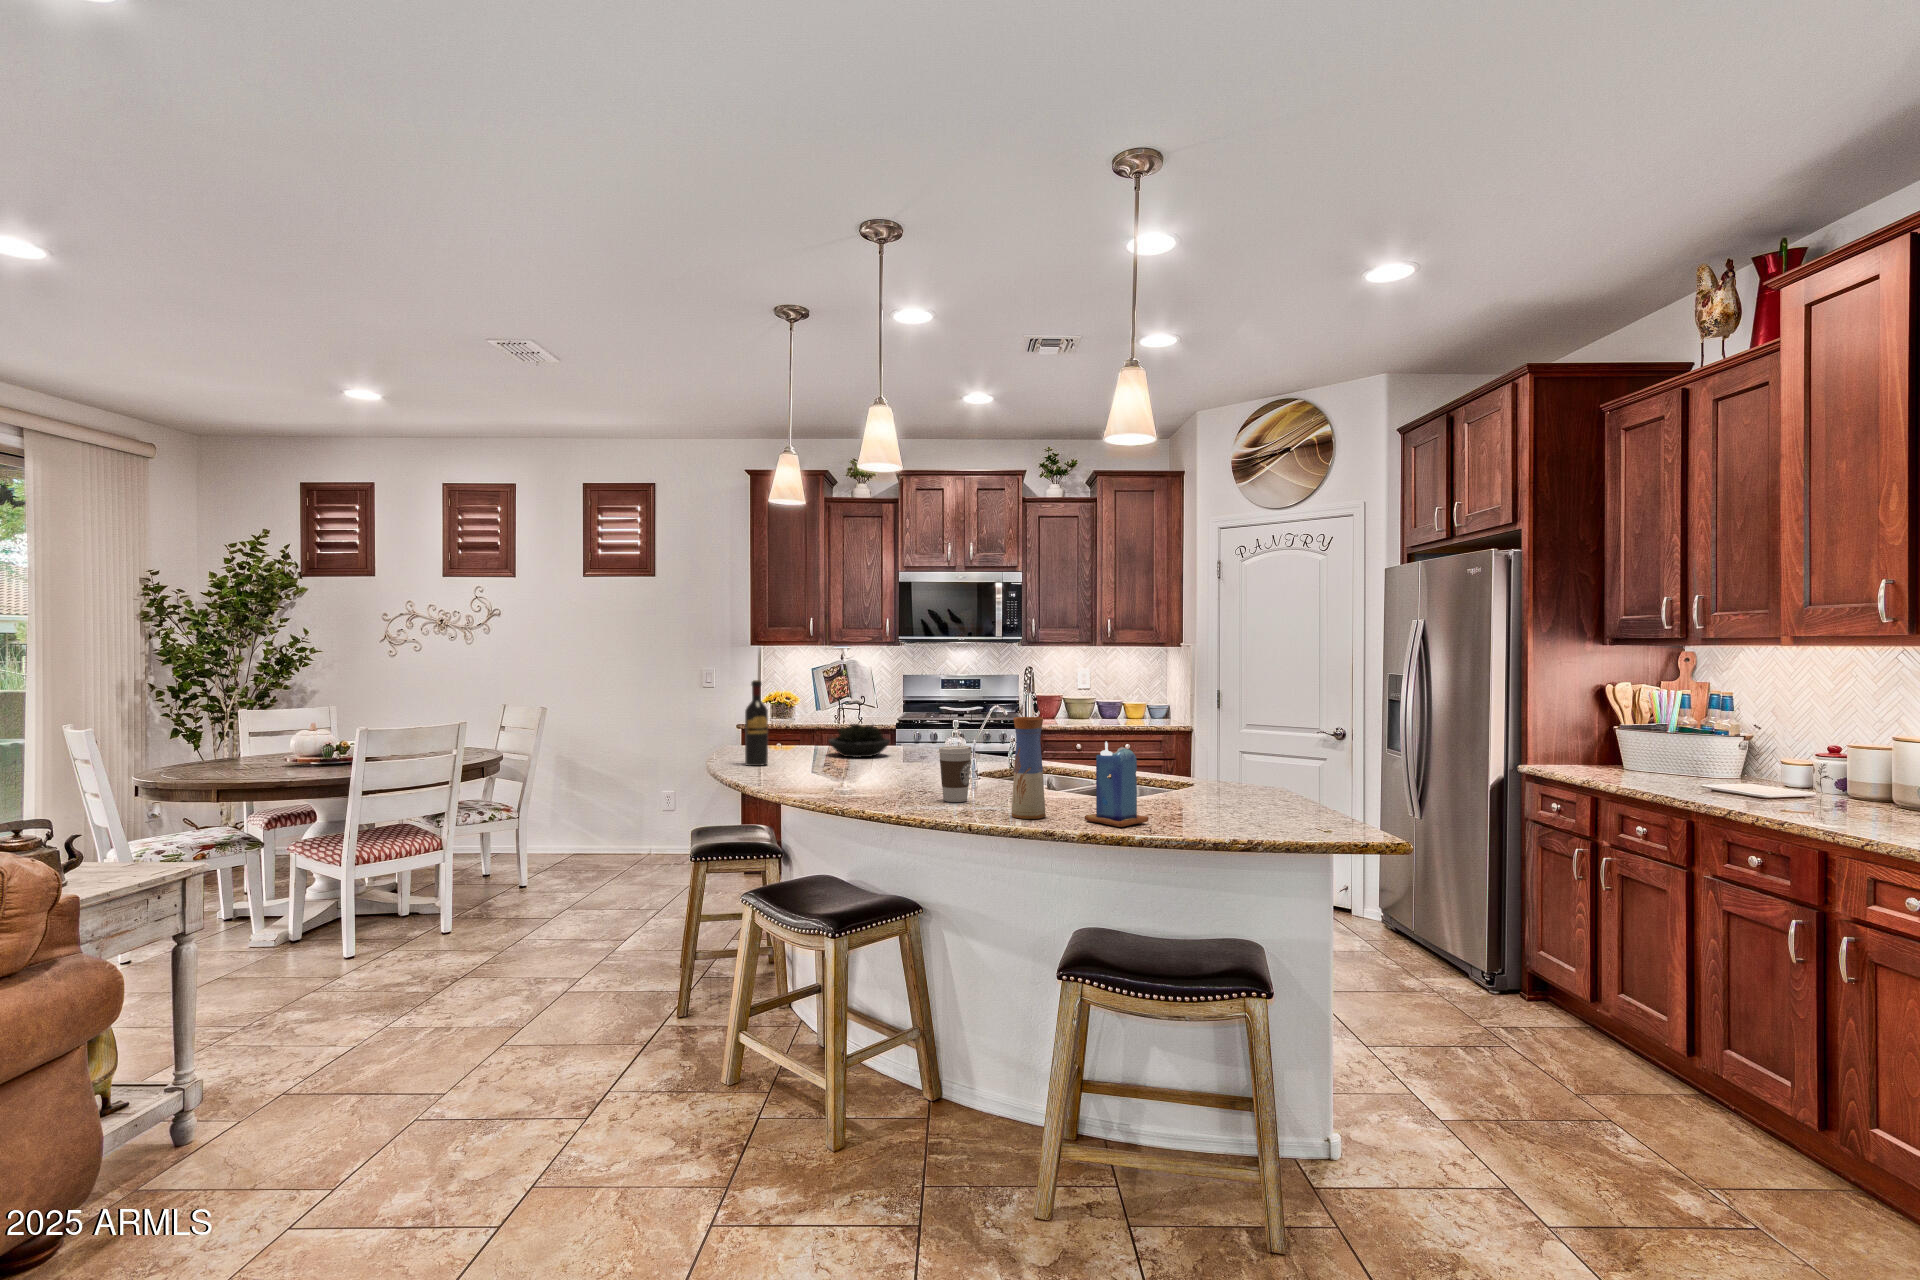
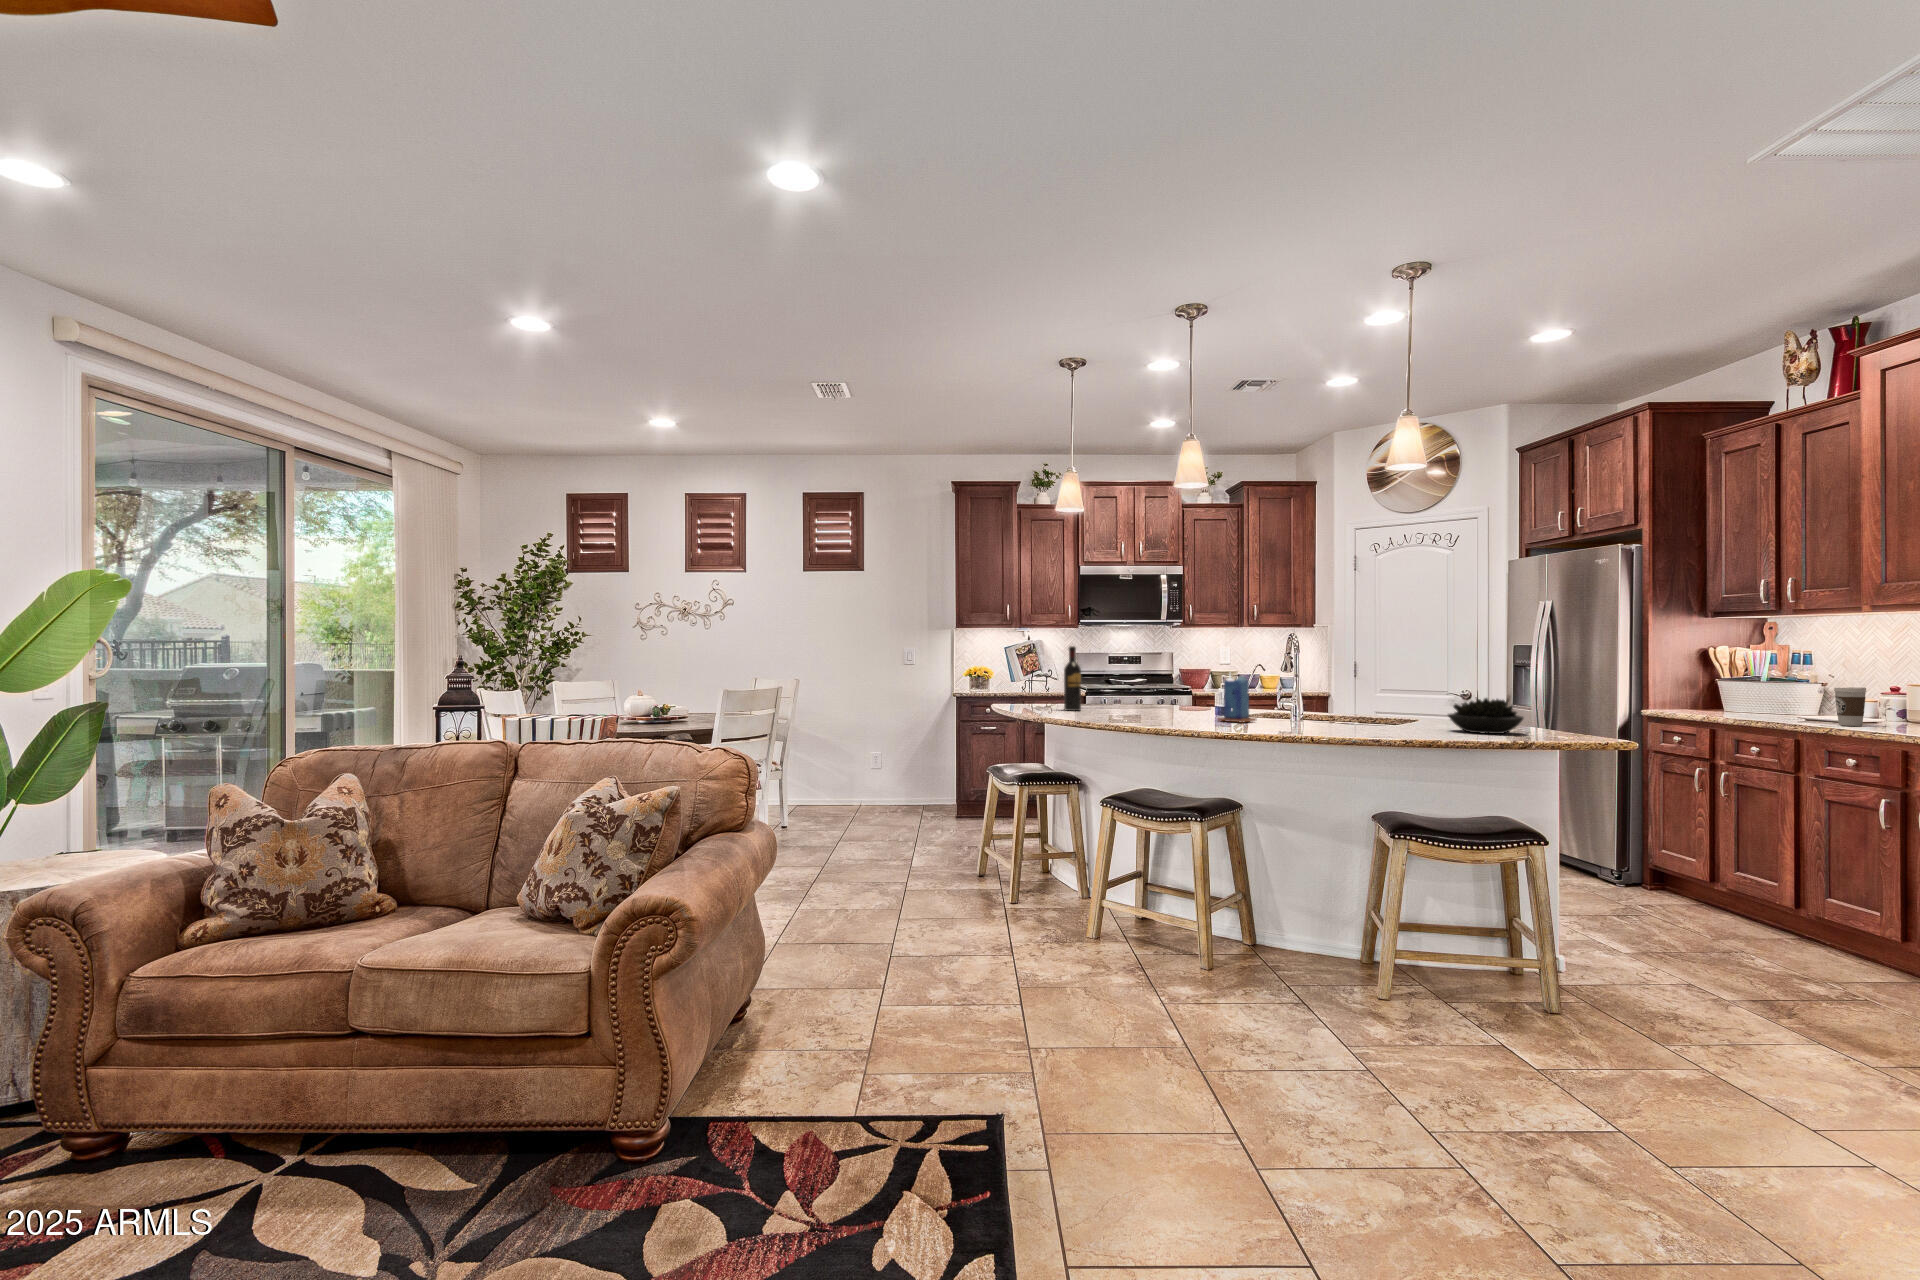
vase: present [1011,717,1046,819] -> none [1339,662,1365,732]
succulent plant: present [829,724,890,757] -> present [1448,697,1523,734]
candle: present [1085,742,1148,827] -> present [1217,674,1256,722]
coffee cup: present [939,746,972,802] -> present [1834,687,1866,726]

